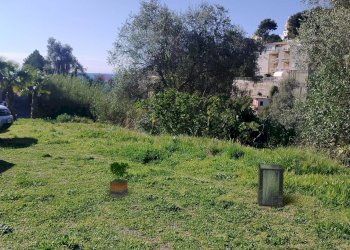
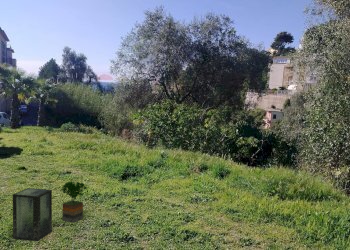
storage box: present [257,164,284,207] -> present [13,188,52,241]

